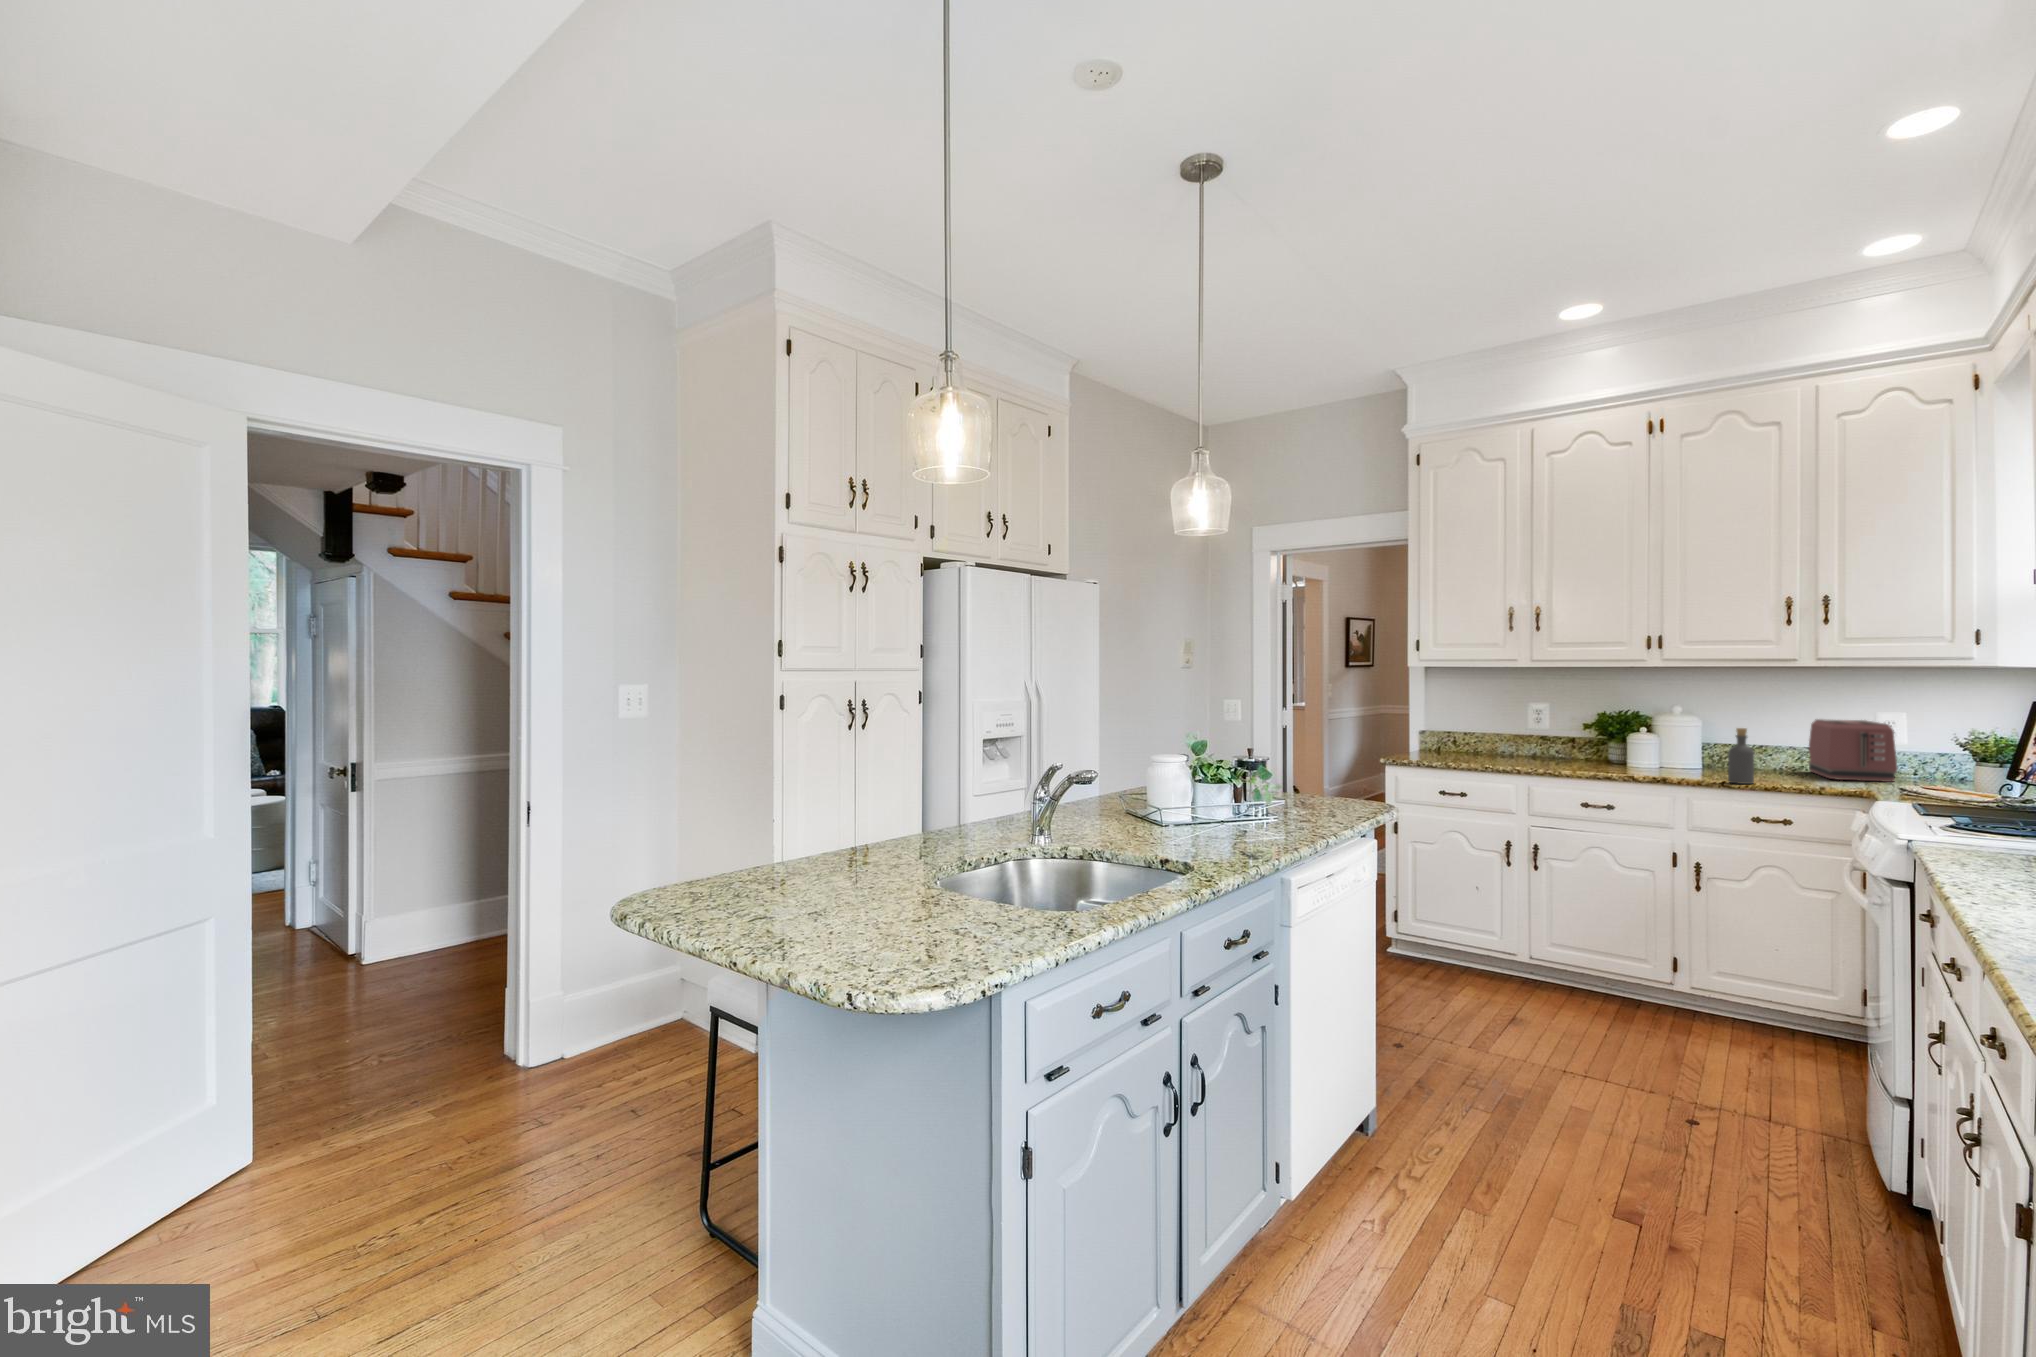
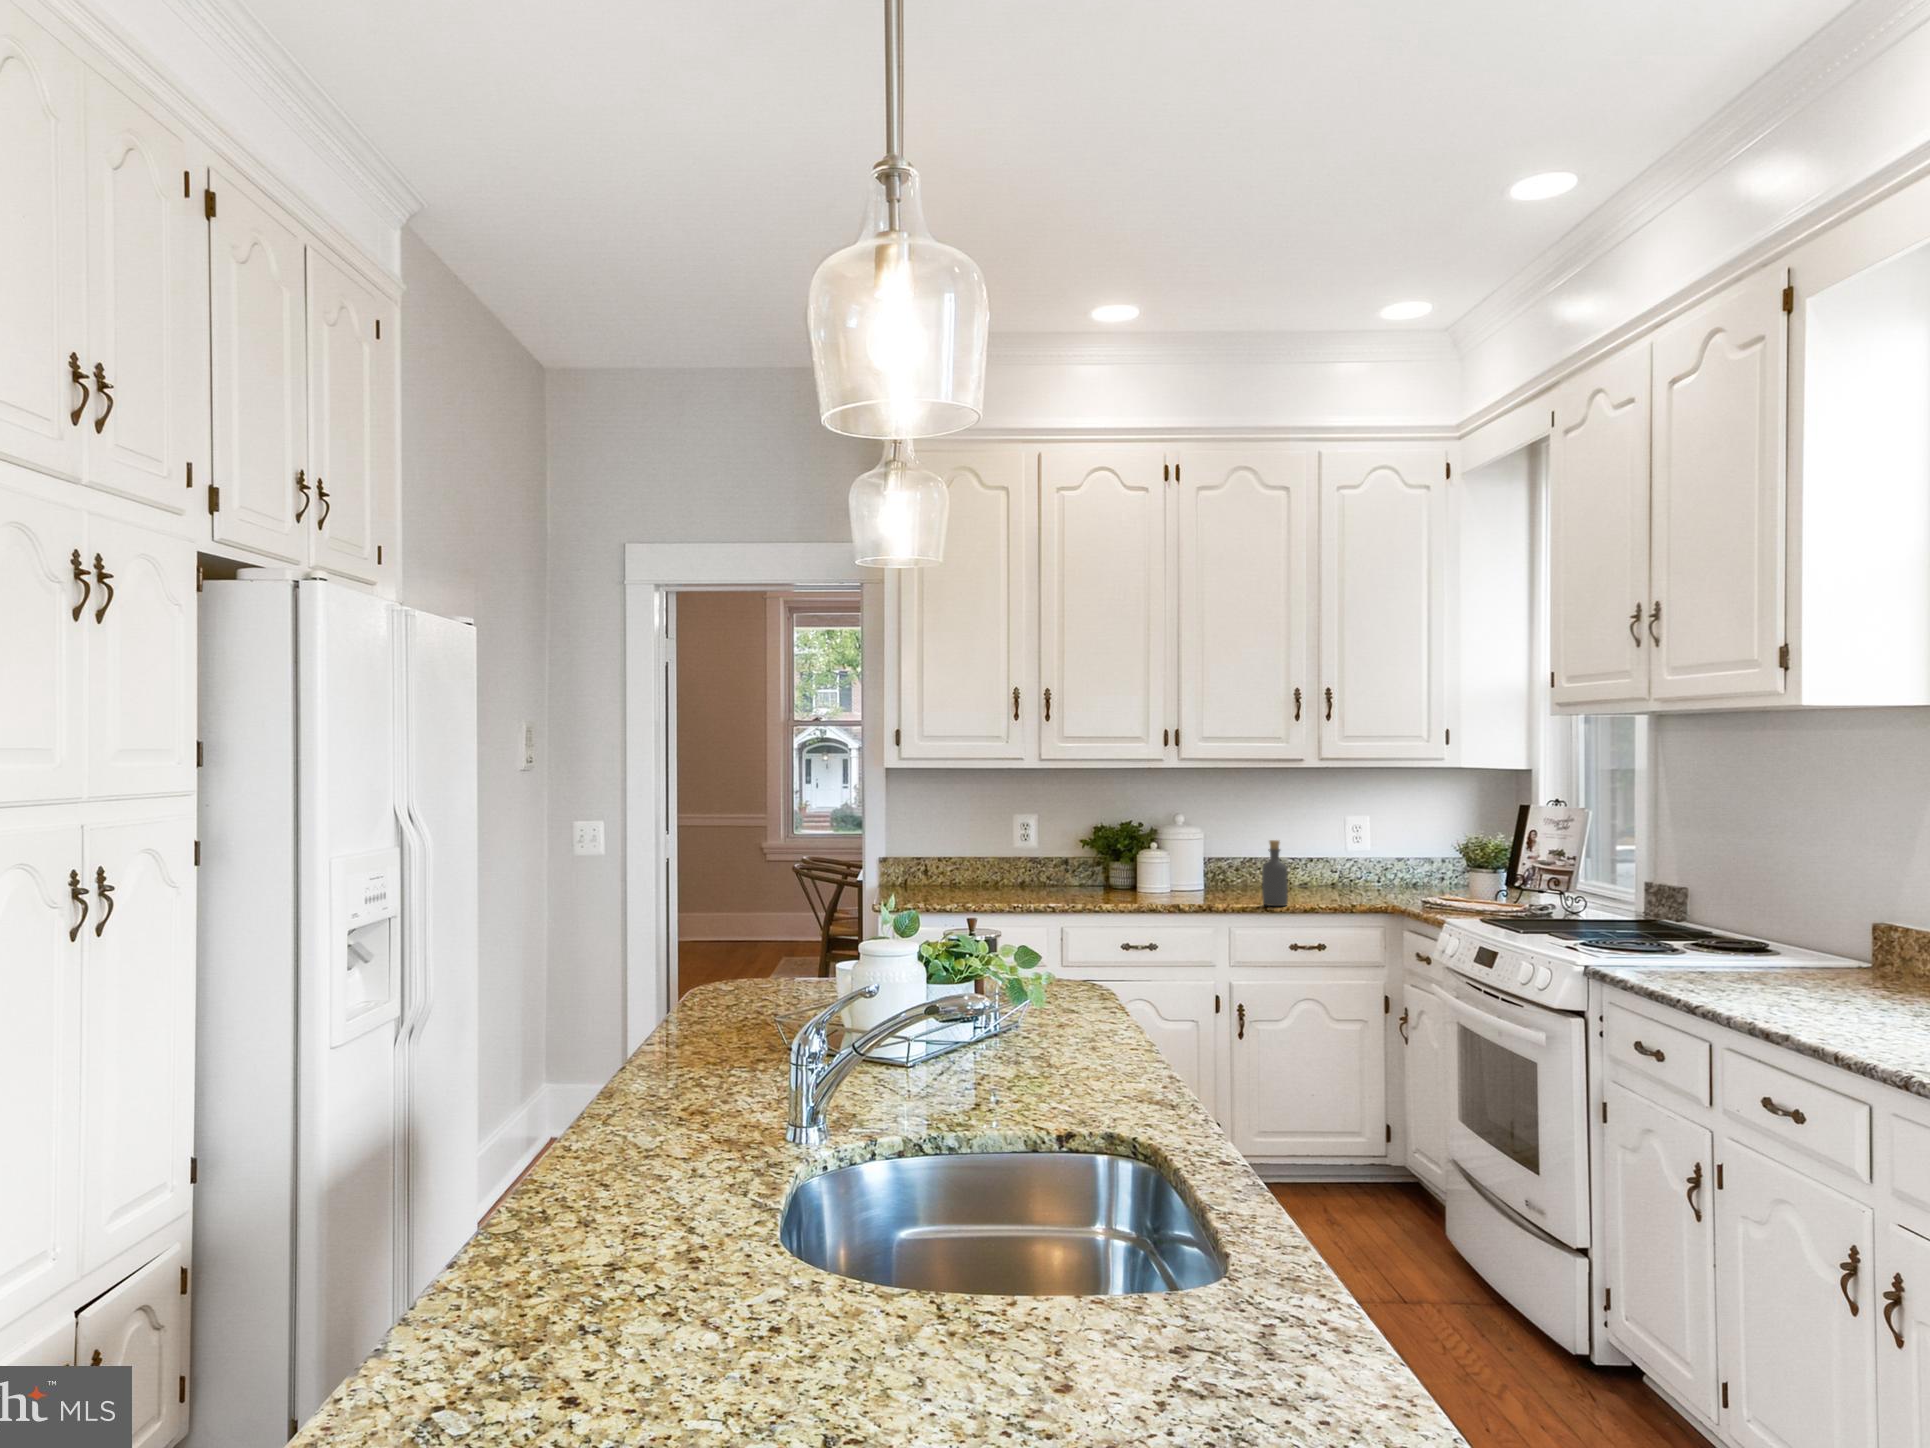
toaster: present [1809,719,1898,782] -> none [1288,825,1385,893]

